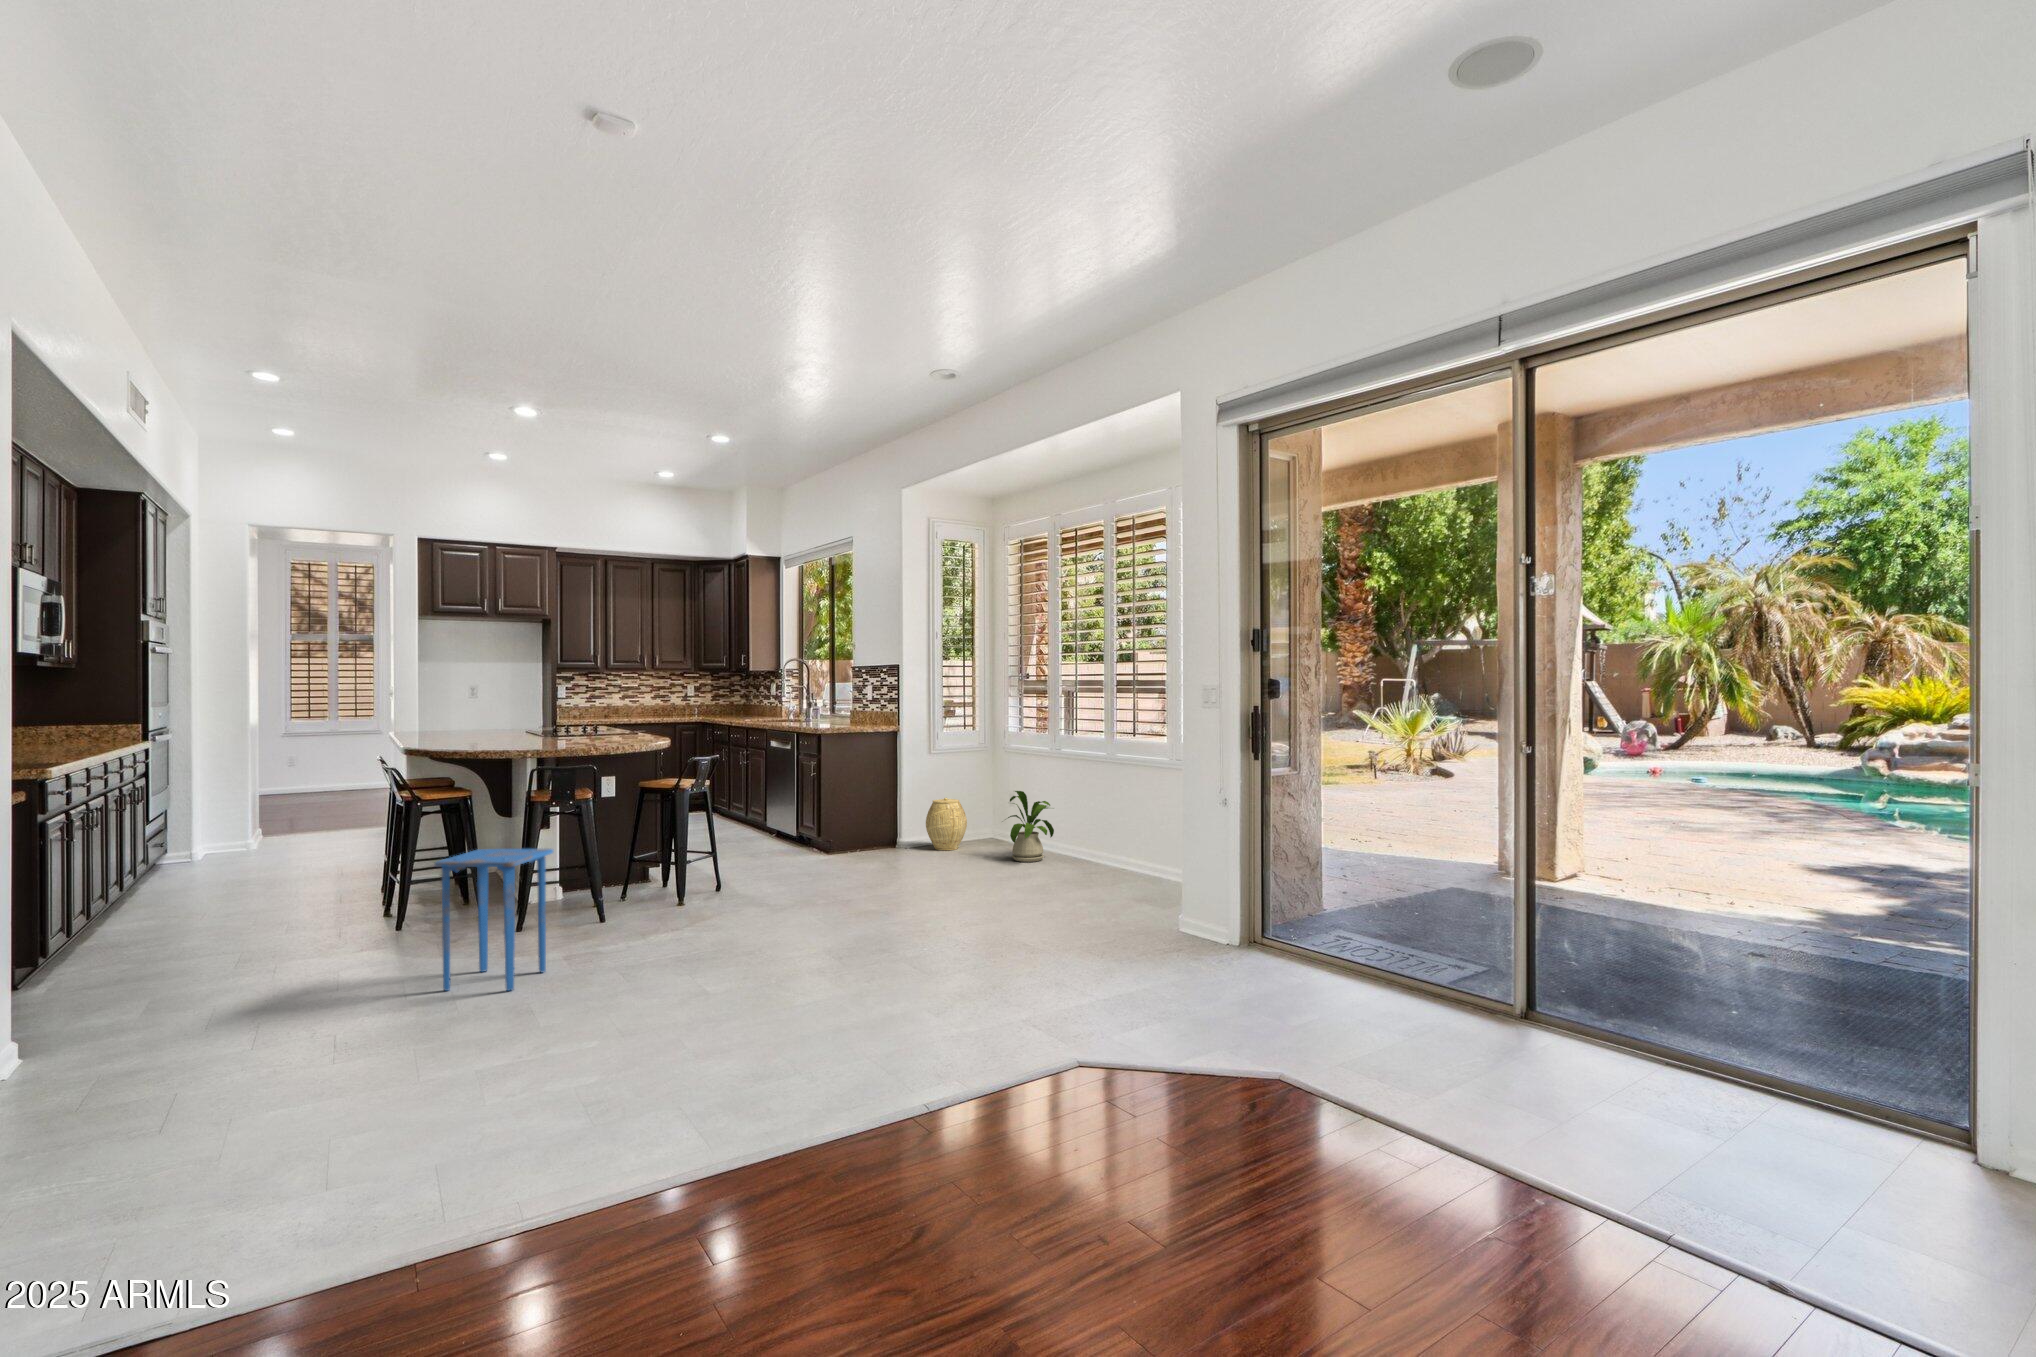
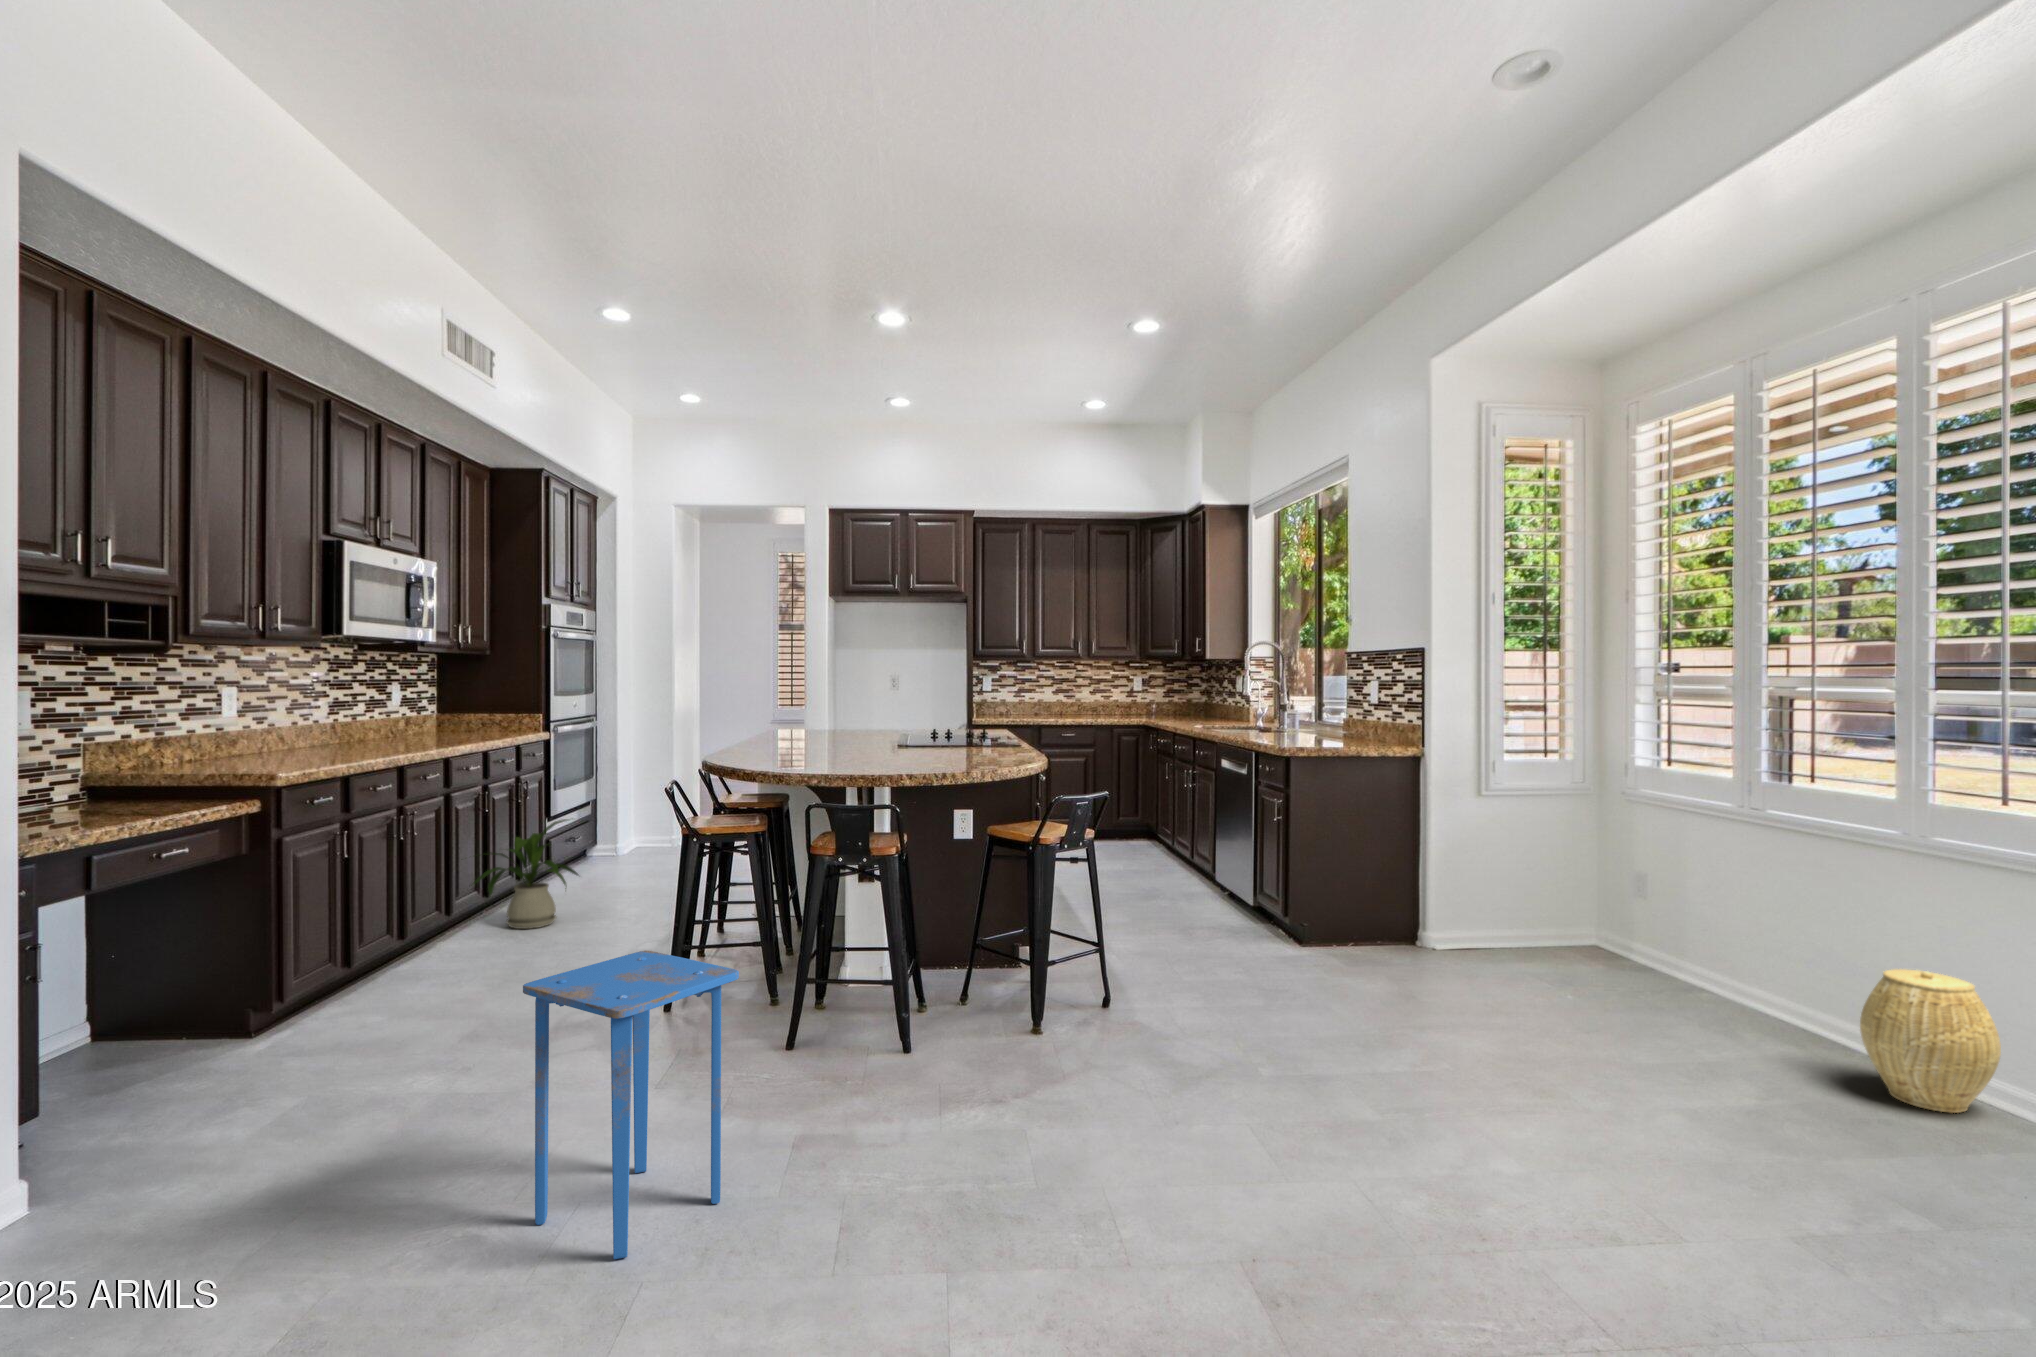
house plant: present [1008,791,1054,862] -> present [471,819,578,929]
woven basket: present [926,798,967,850] -> present [1860,969,2001,1113]

